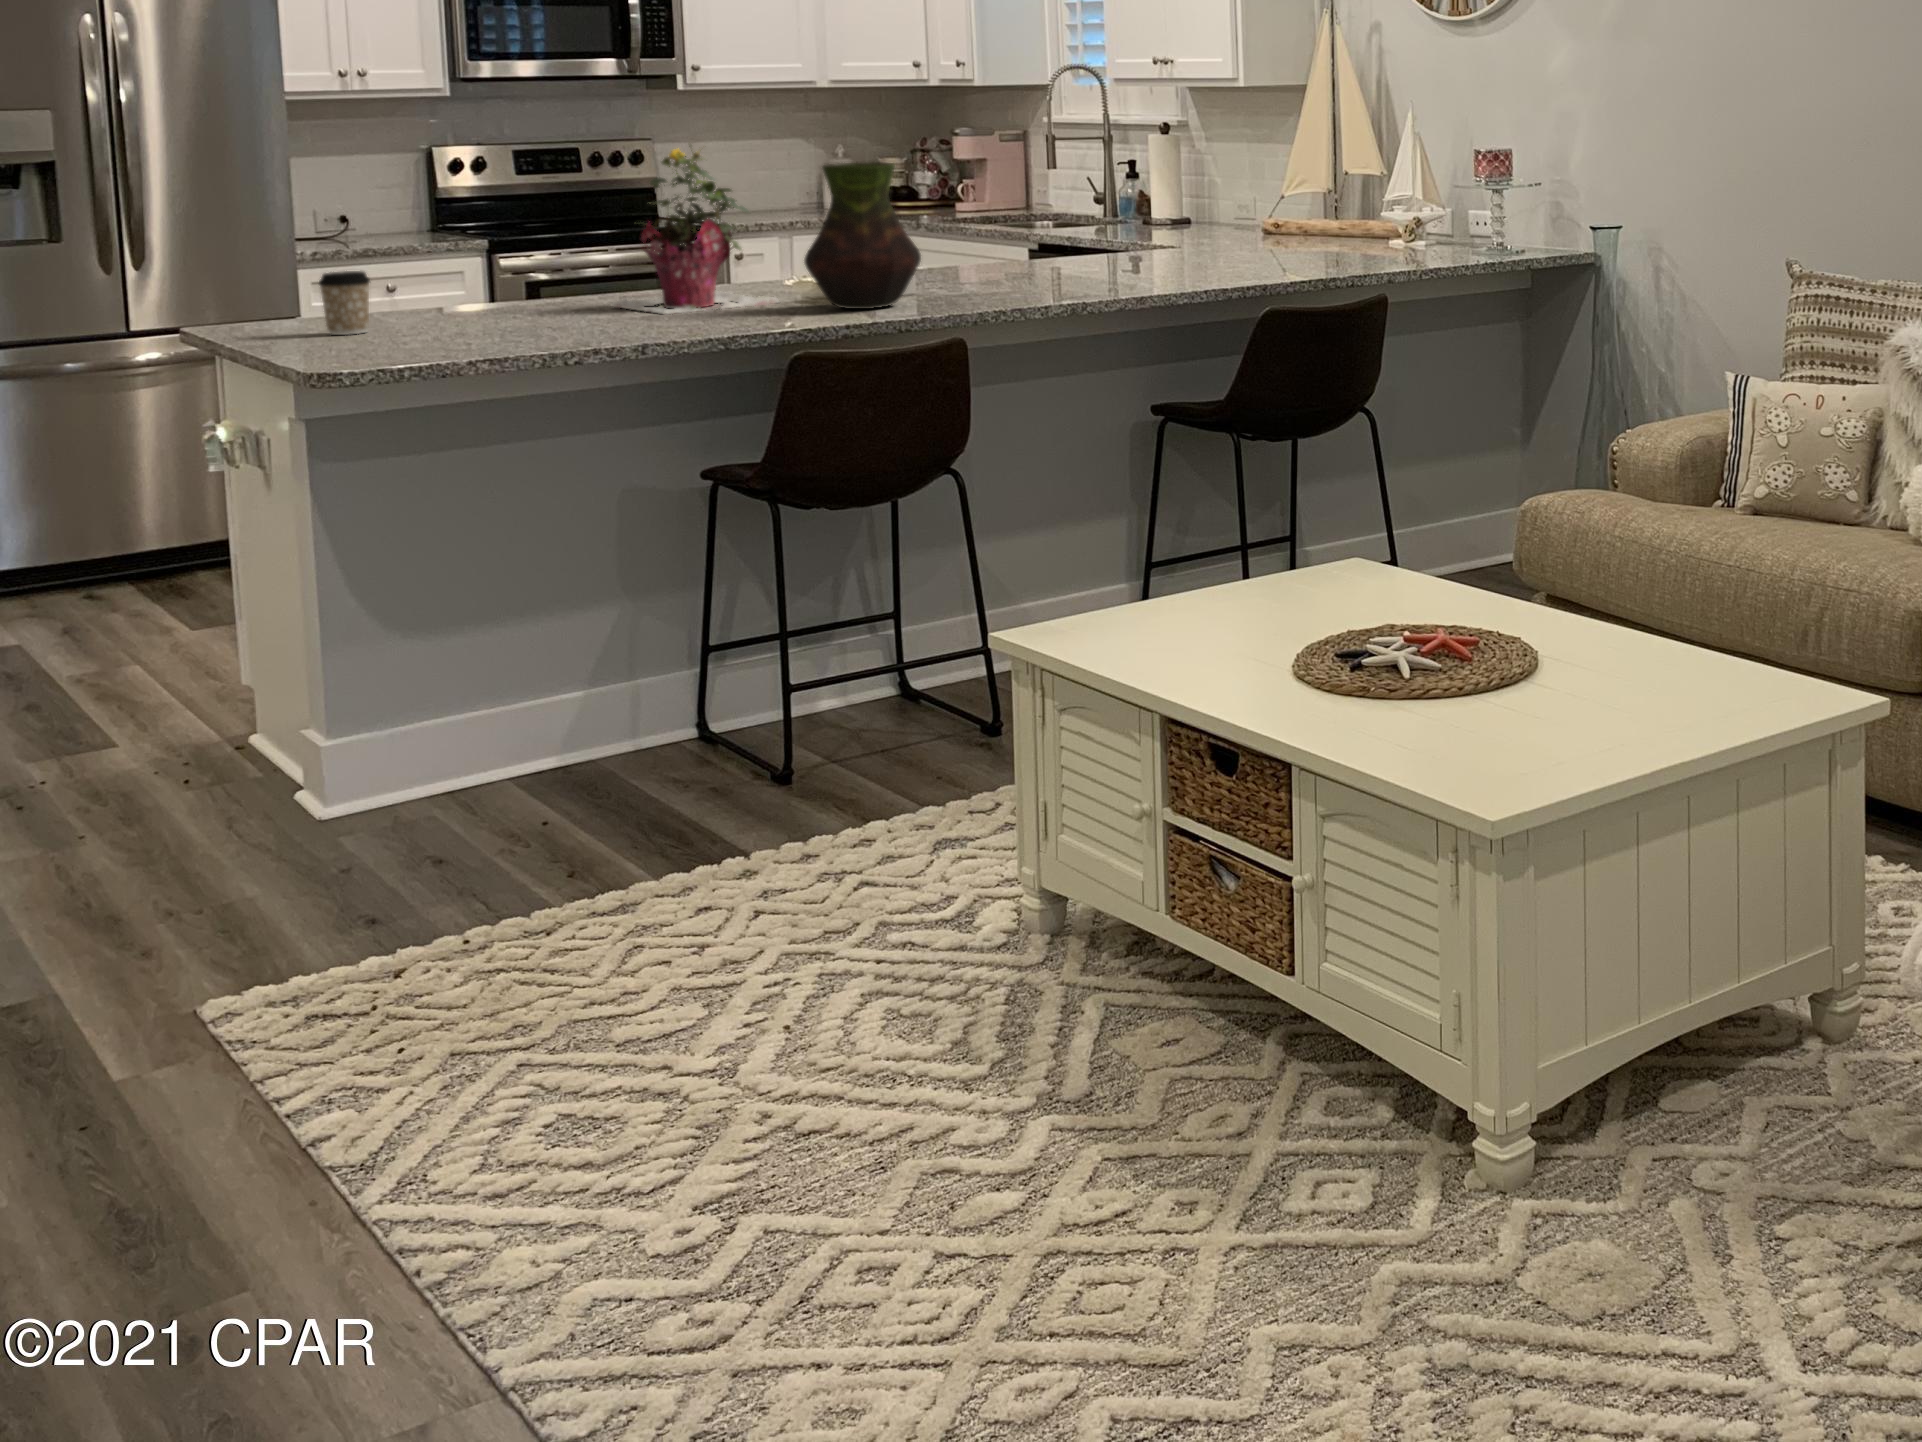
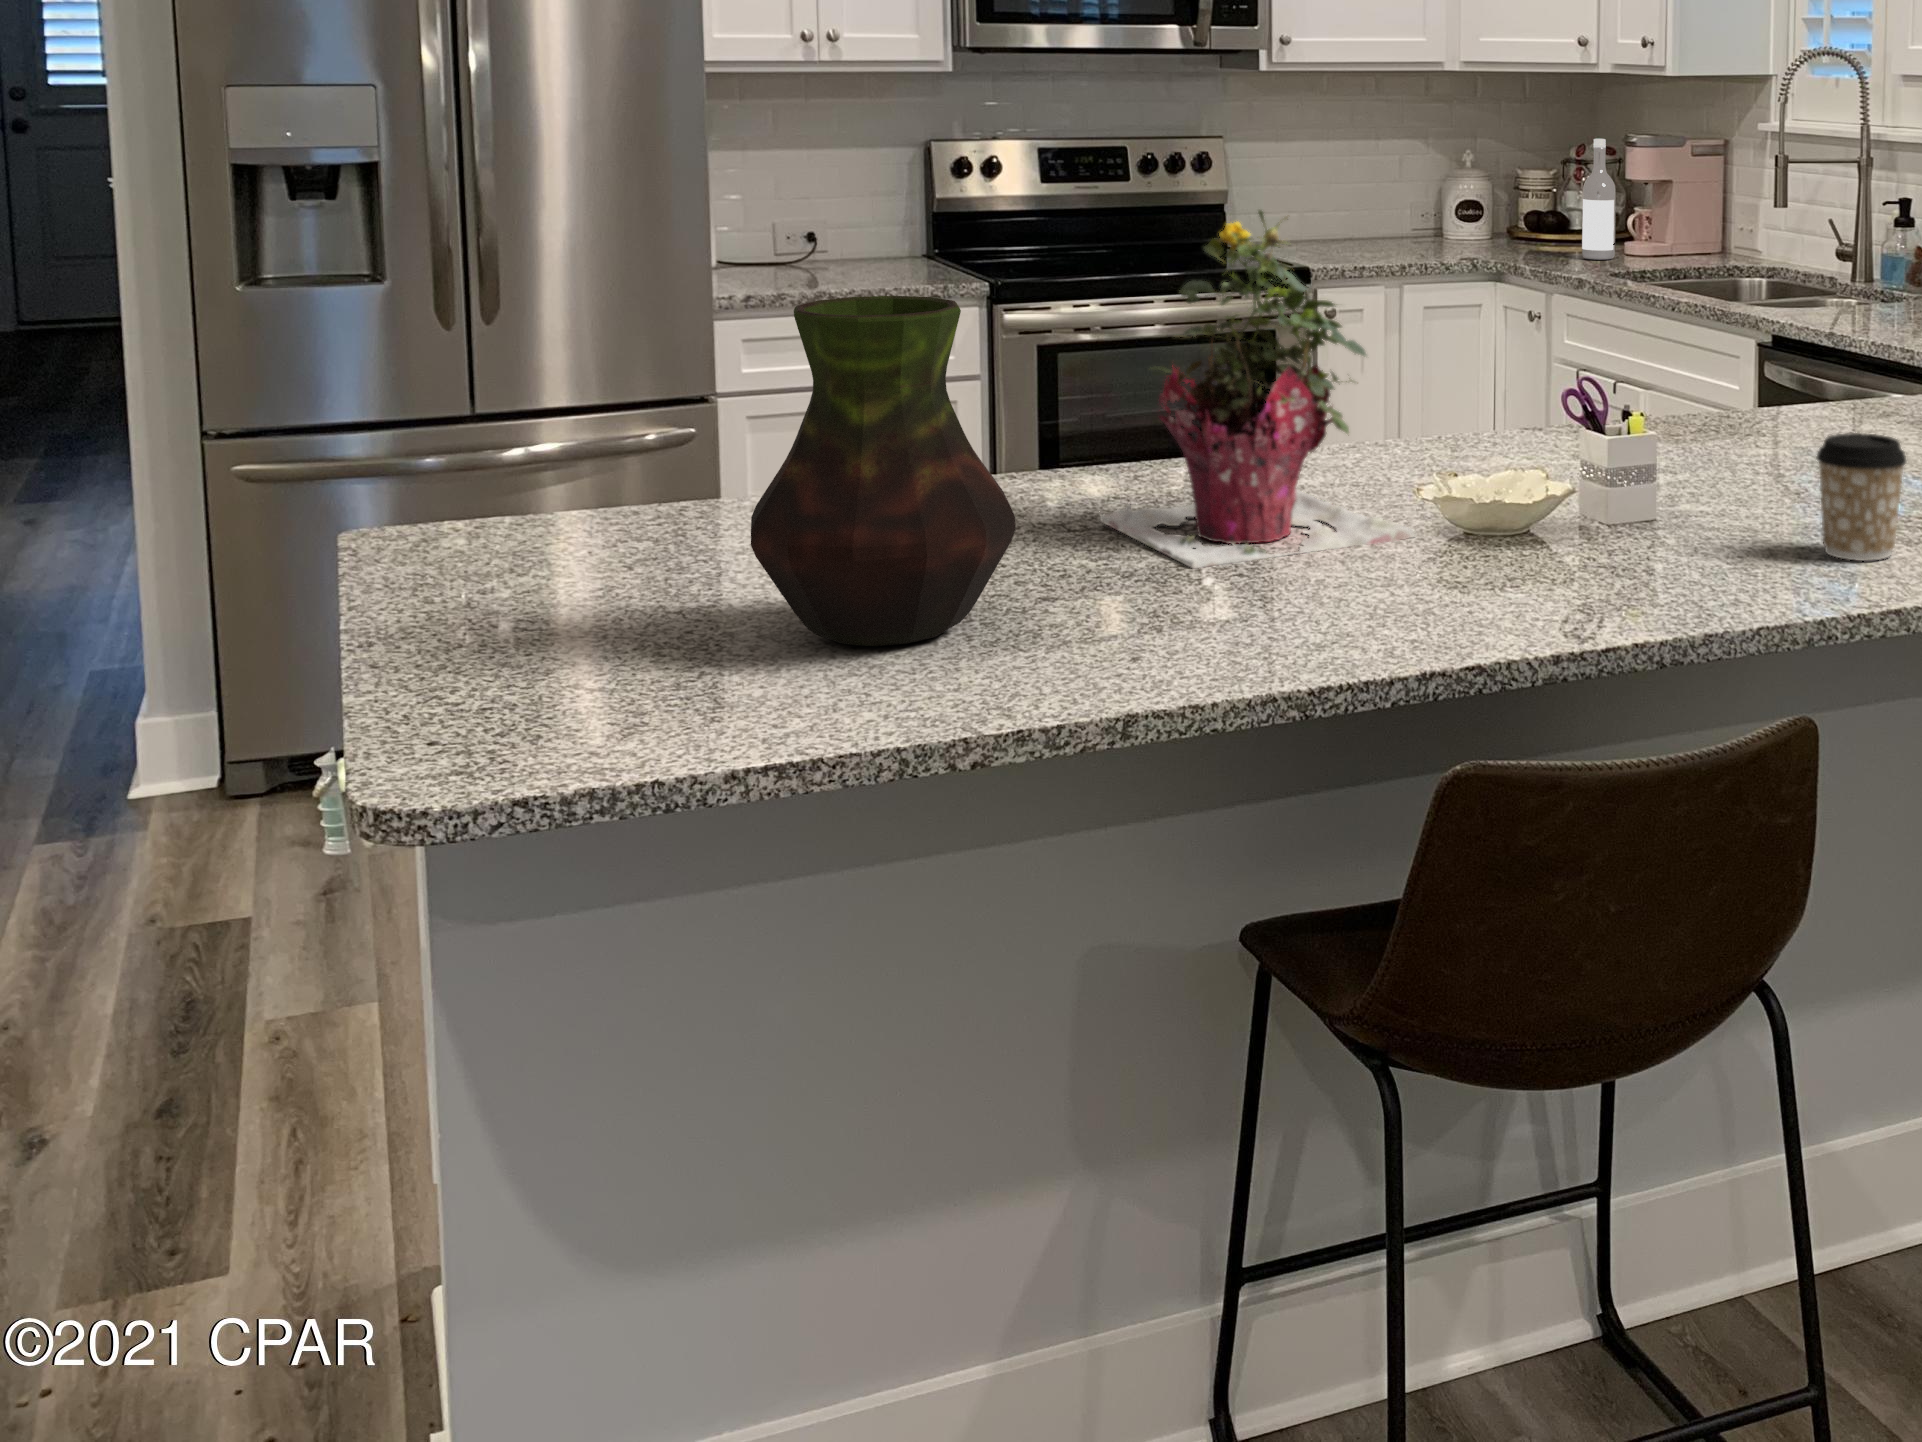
wine bottle: none [923,133,948,217] -> present [1582,139,1615,260]
vase: present [804,162,921,309] -> present [751,296,1016,646]
coffee cup: present [319,271,370,335] -> present [1817,433,1907,561]

